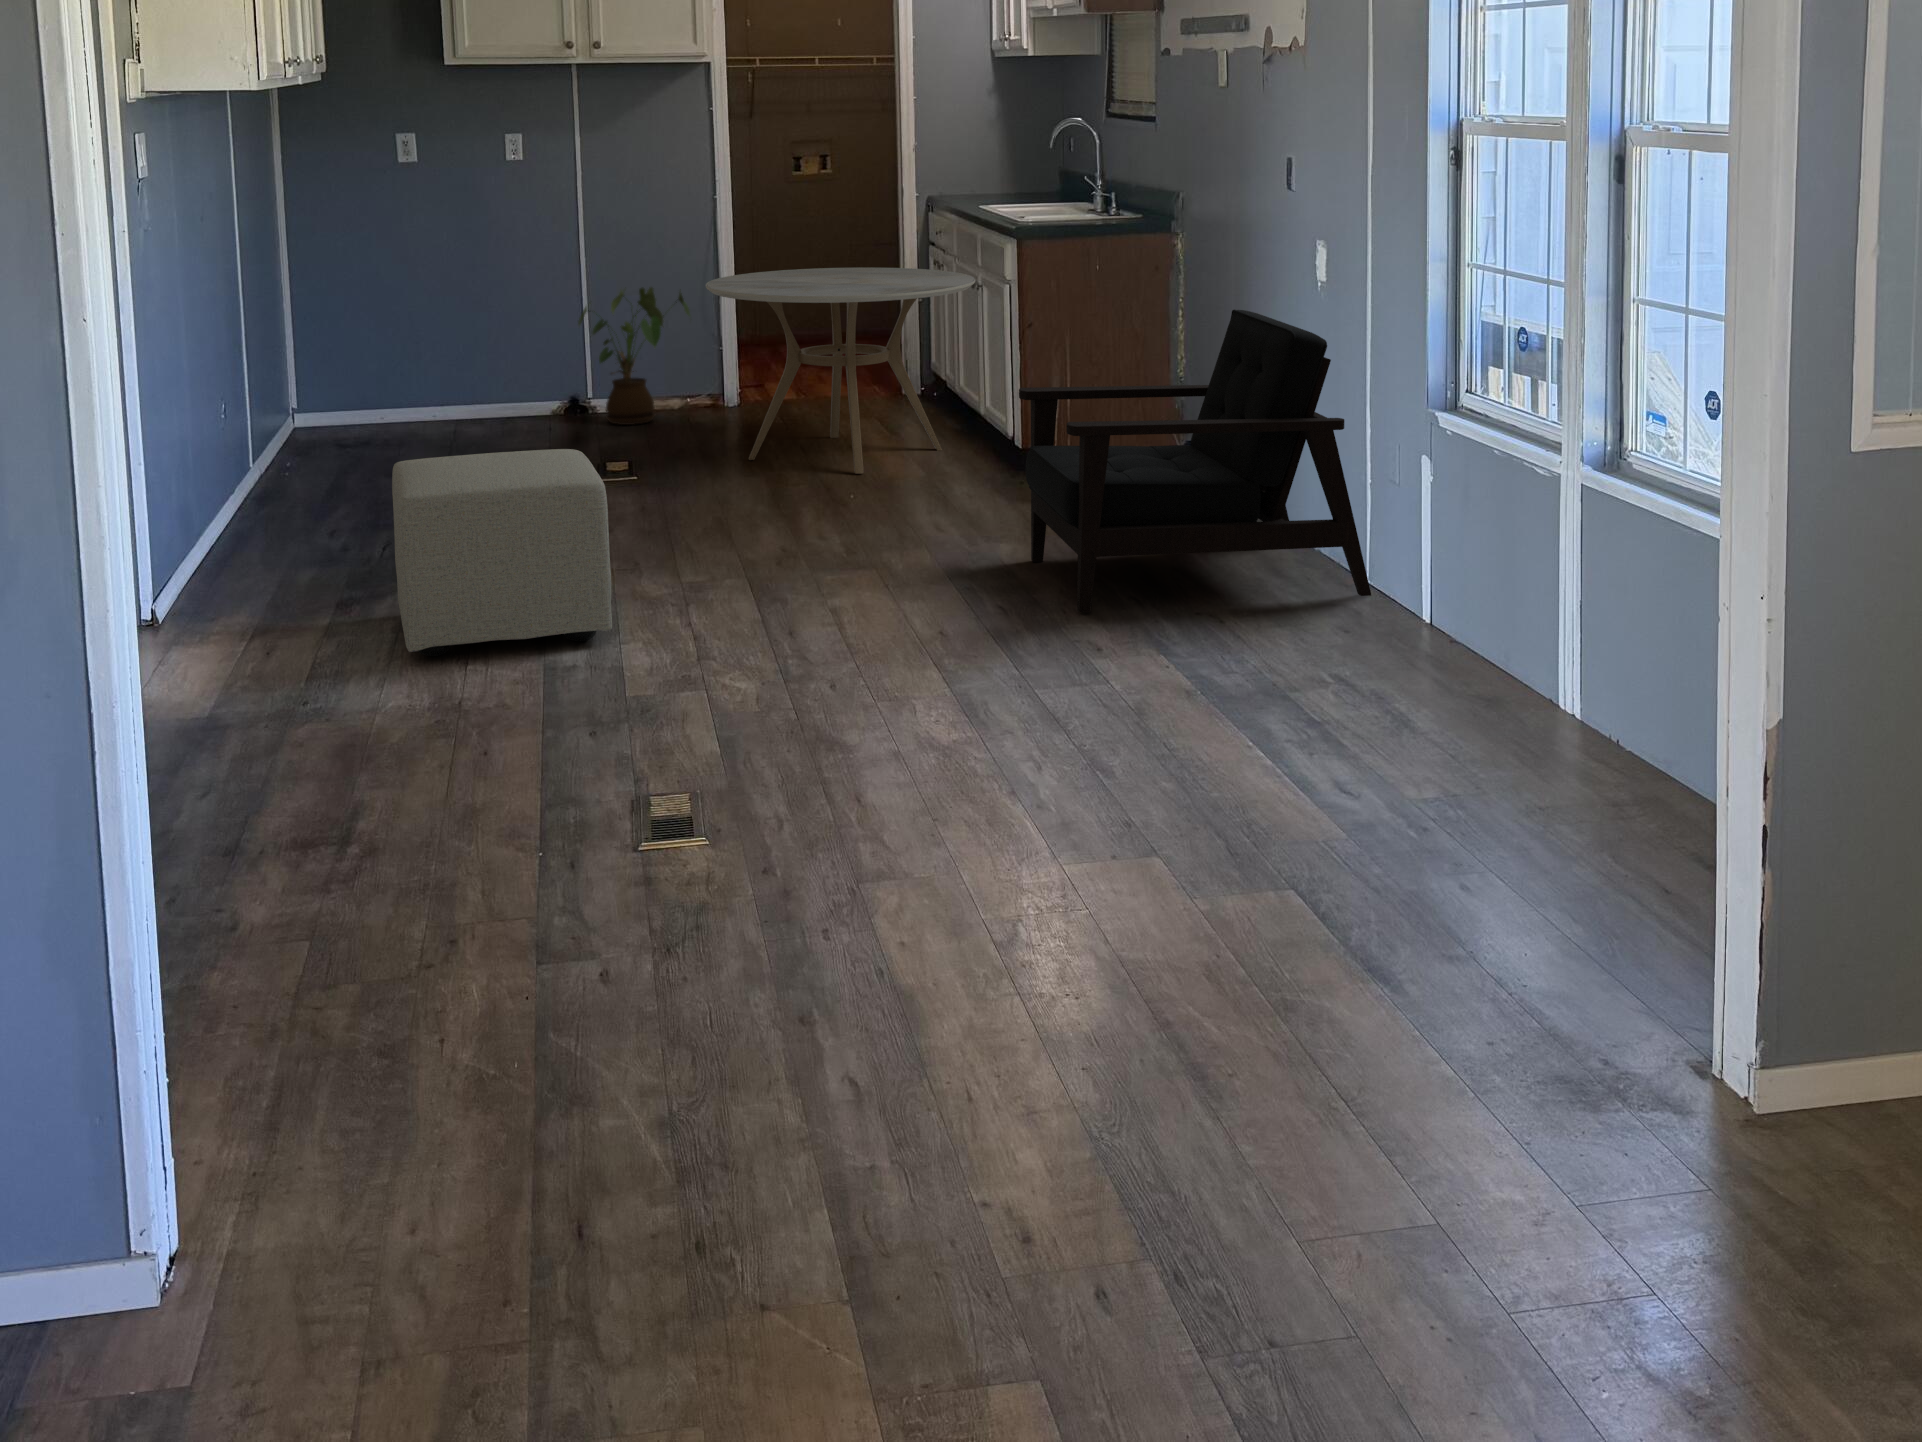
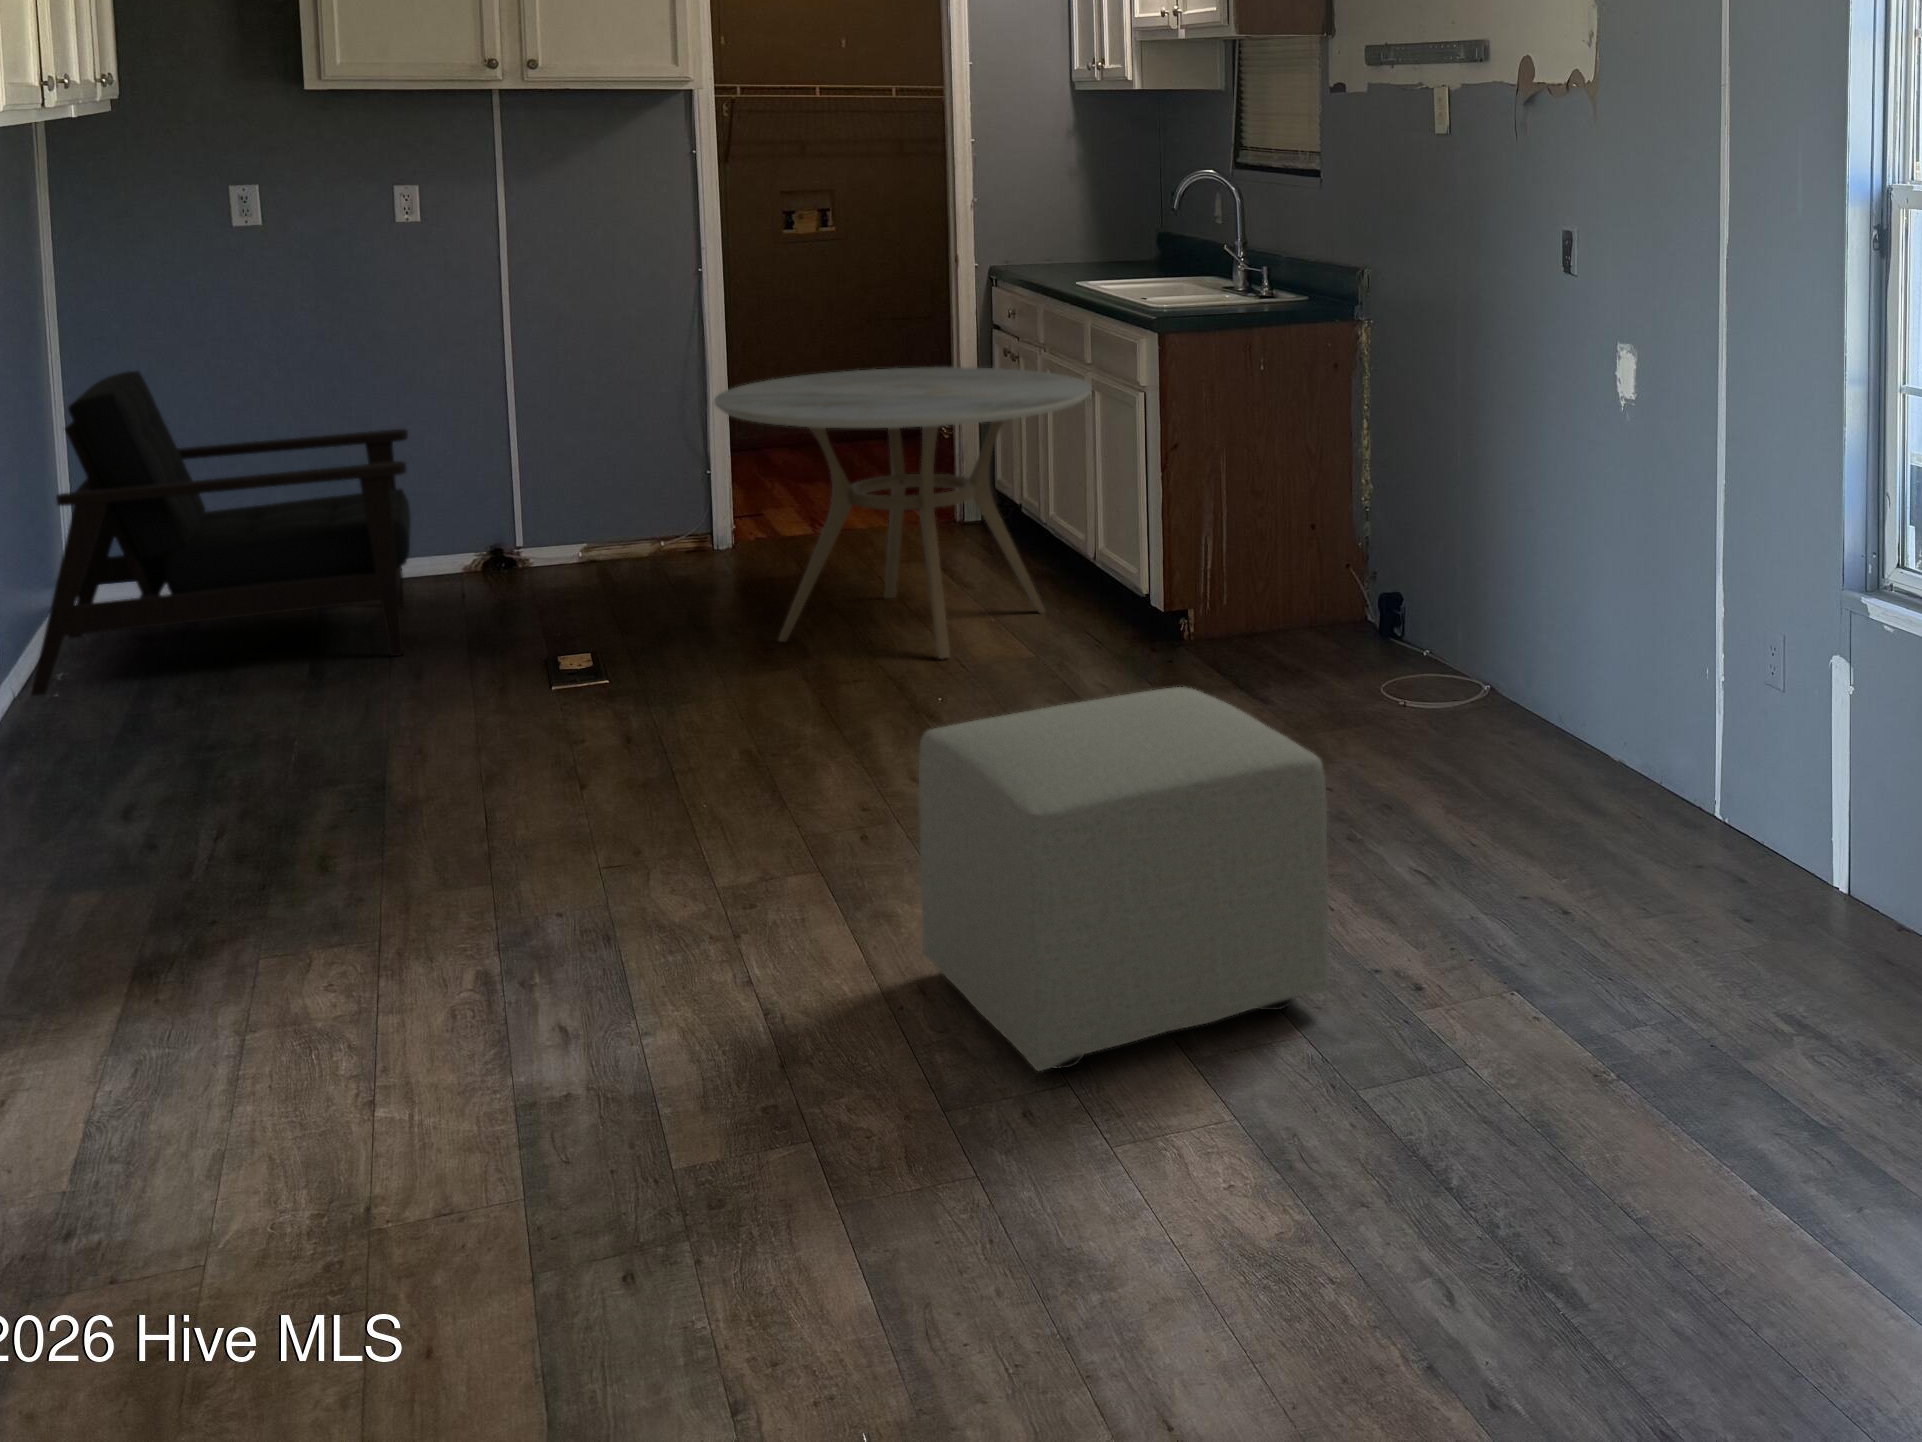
house plant: present [578,287,690,425] -> none [513,395,677,589]
armchair: present [1019,310,1371,612] -> present [31,371,411,696]
ottoman: present [392,449,612,656] -> present [919,687,1329,1071]

